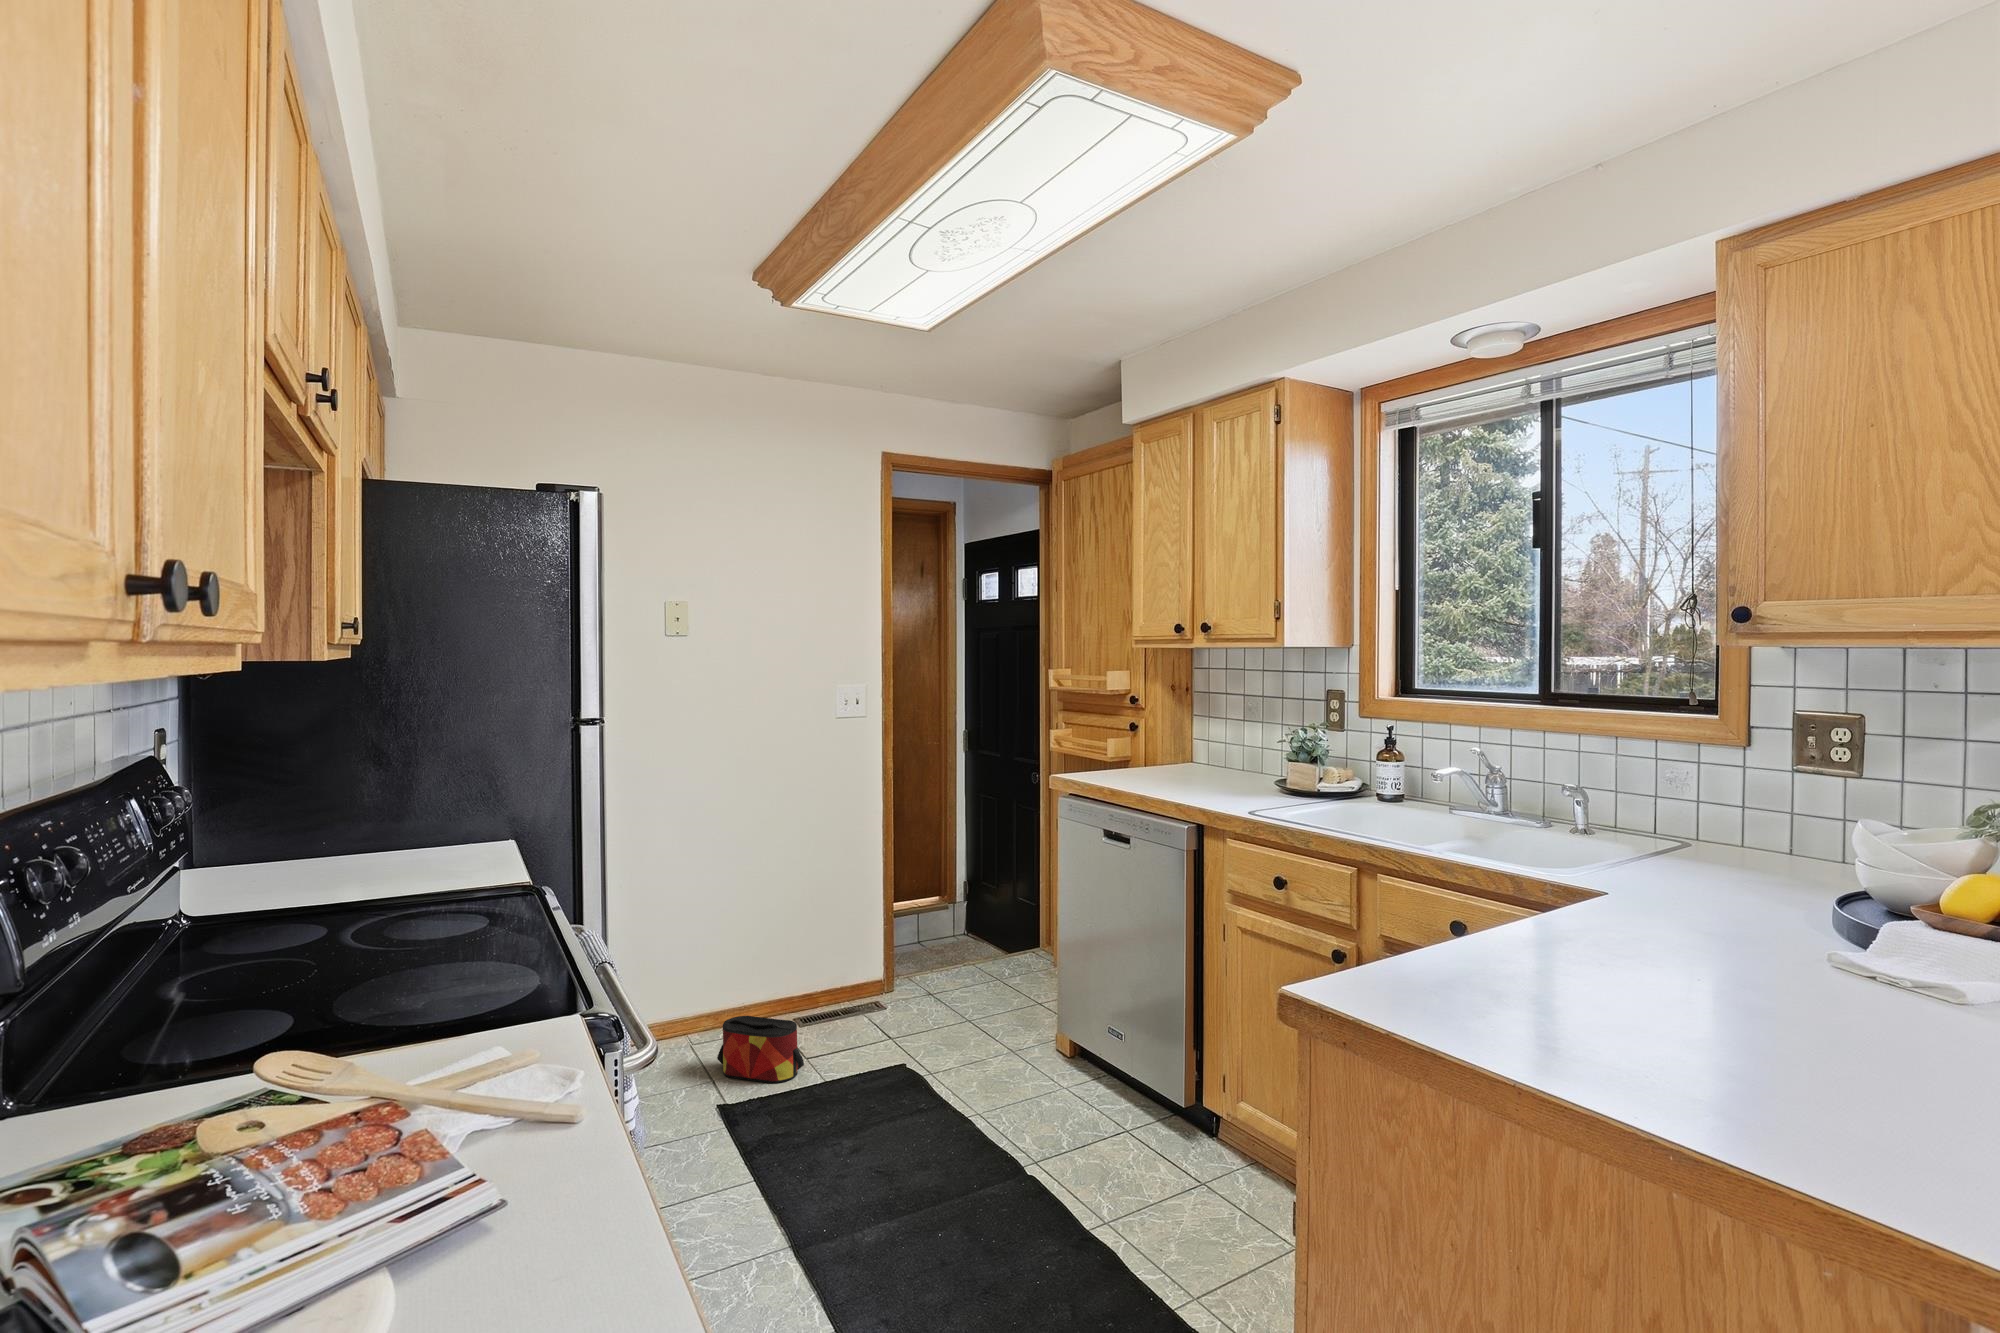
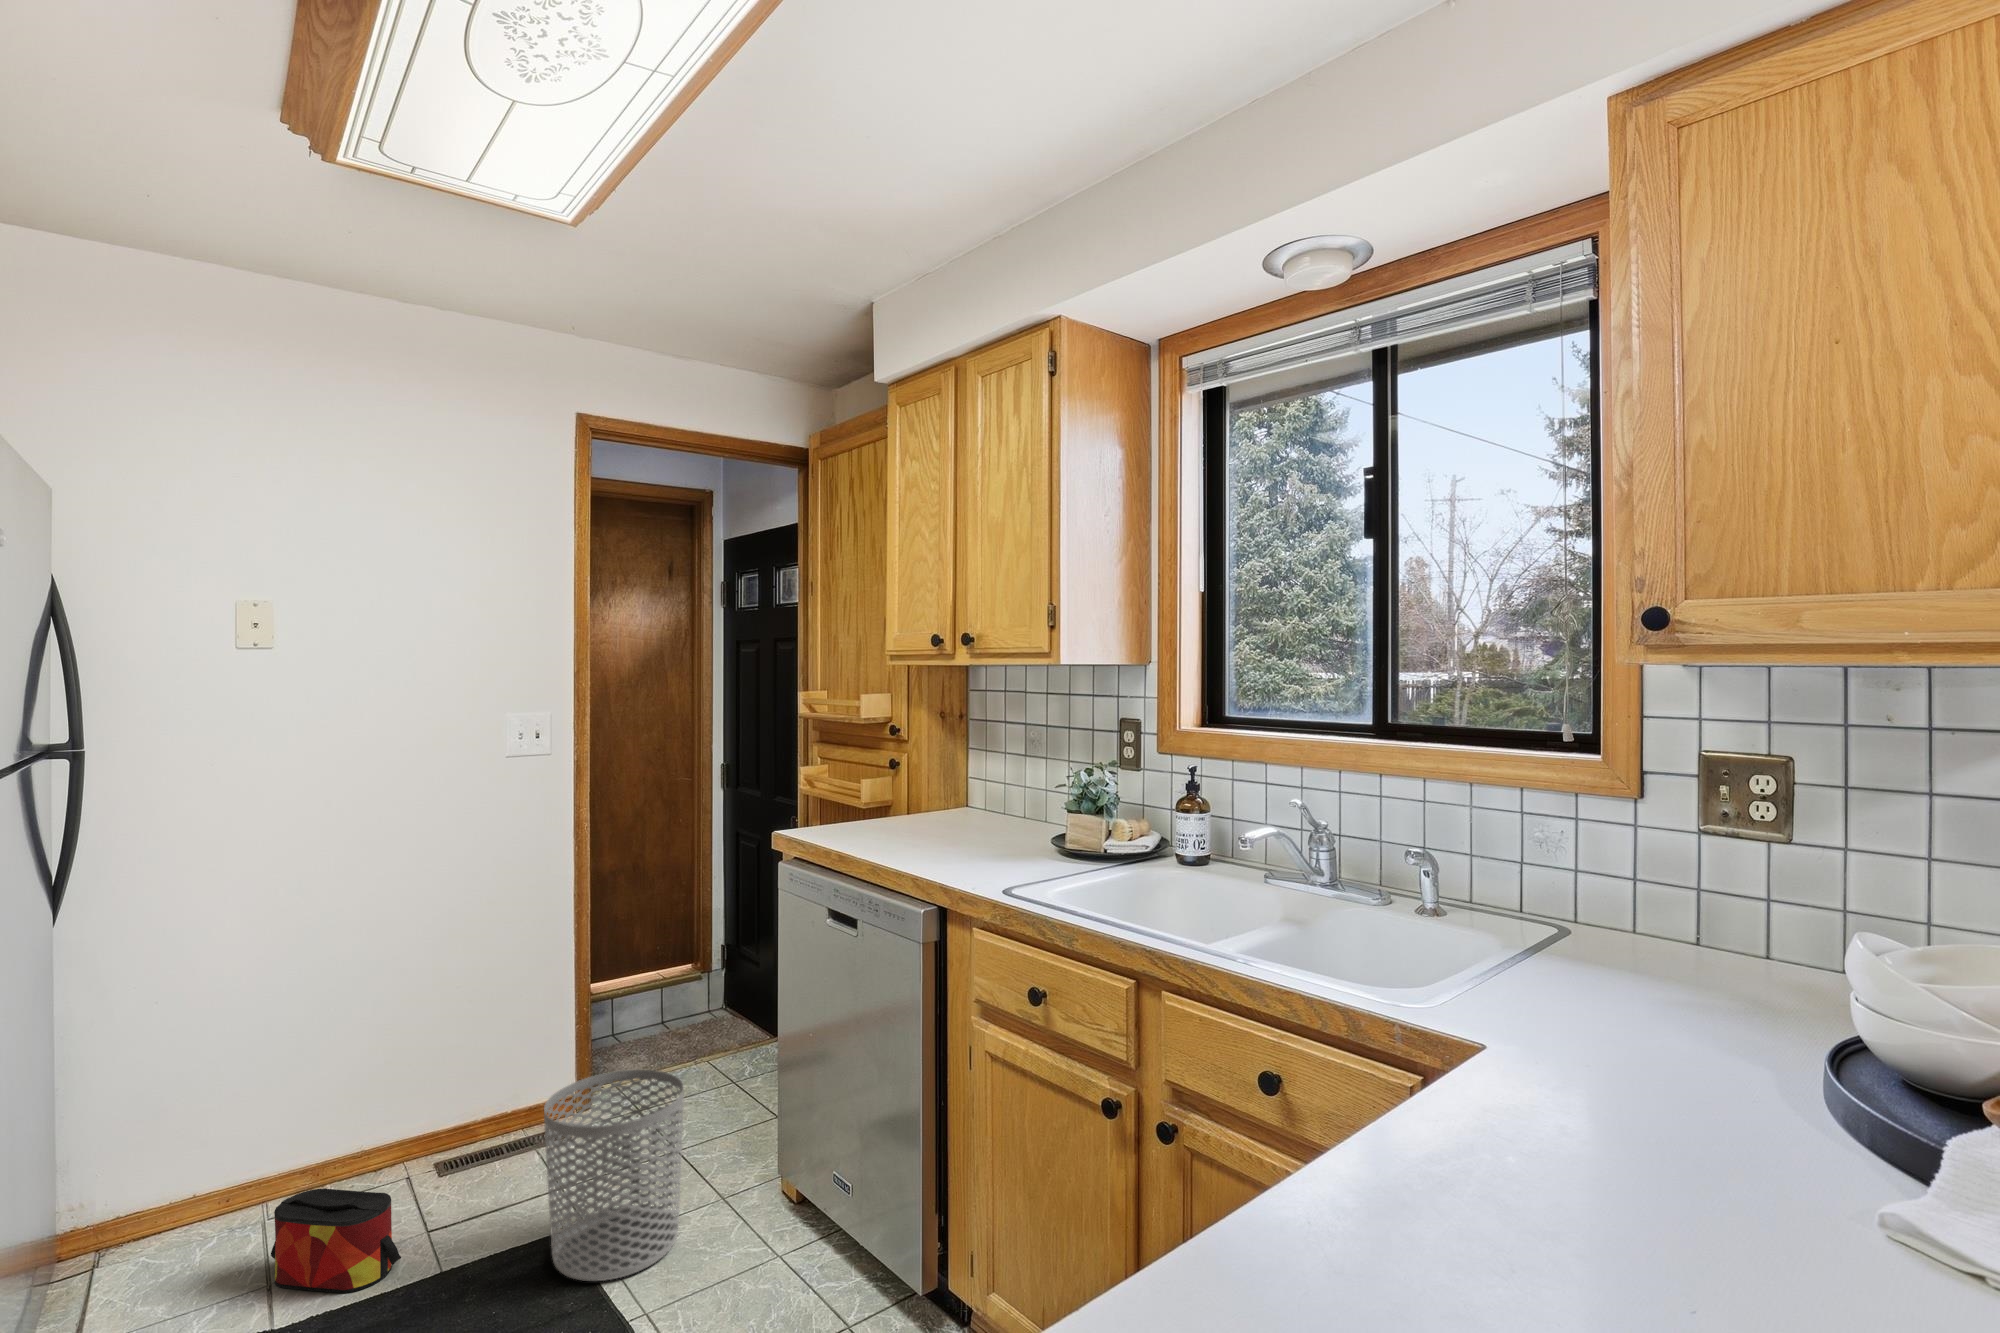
waste bin: none [900,947,994,1088] -> present [544,1070,684,1281]

